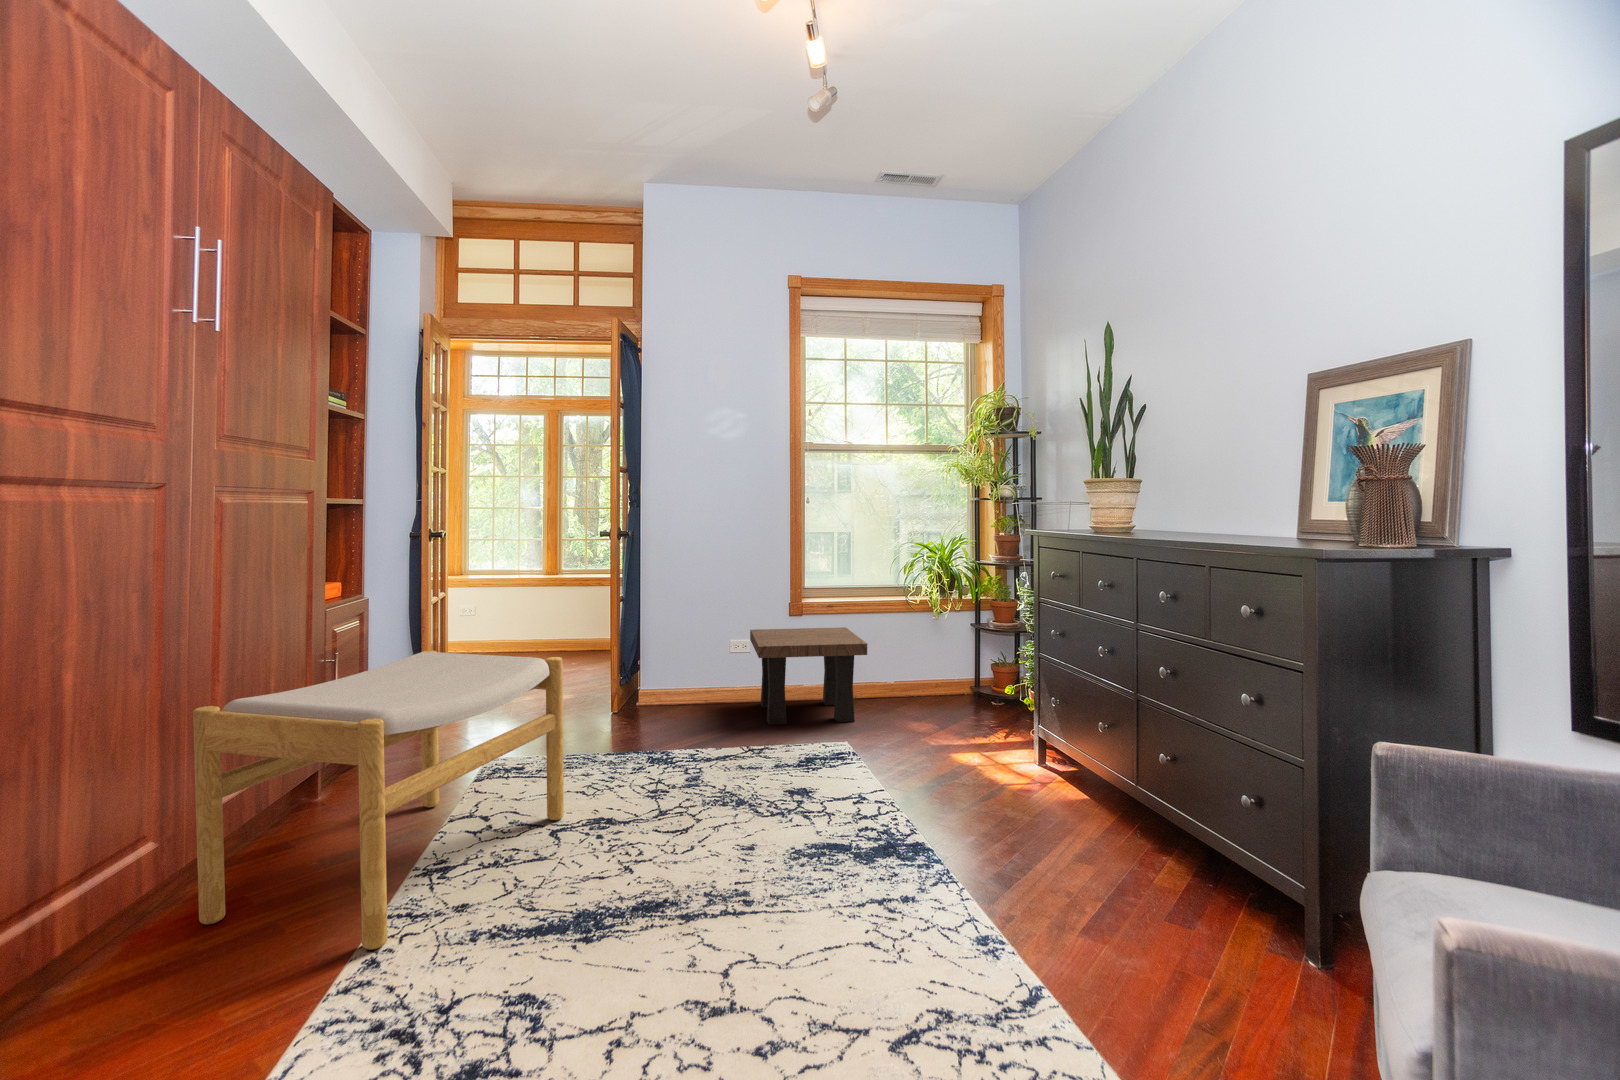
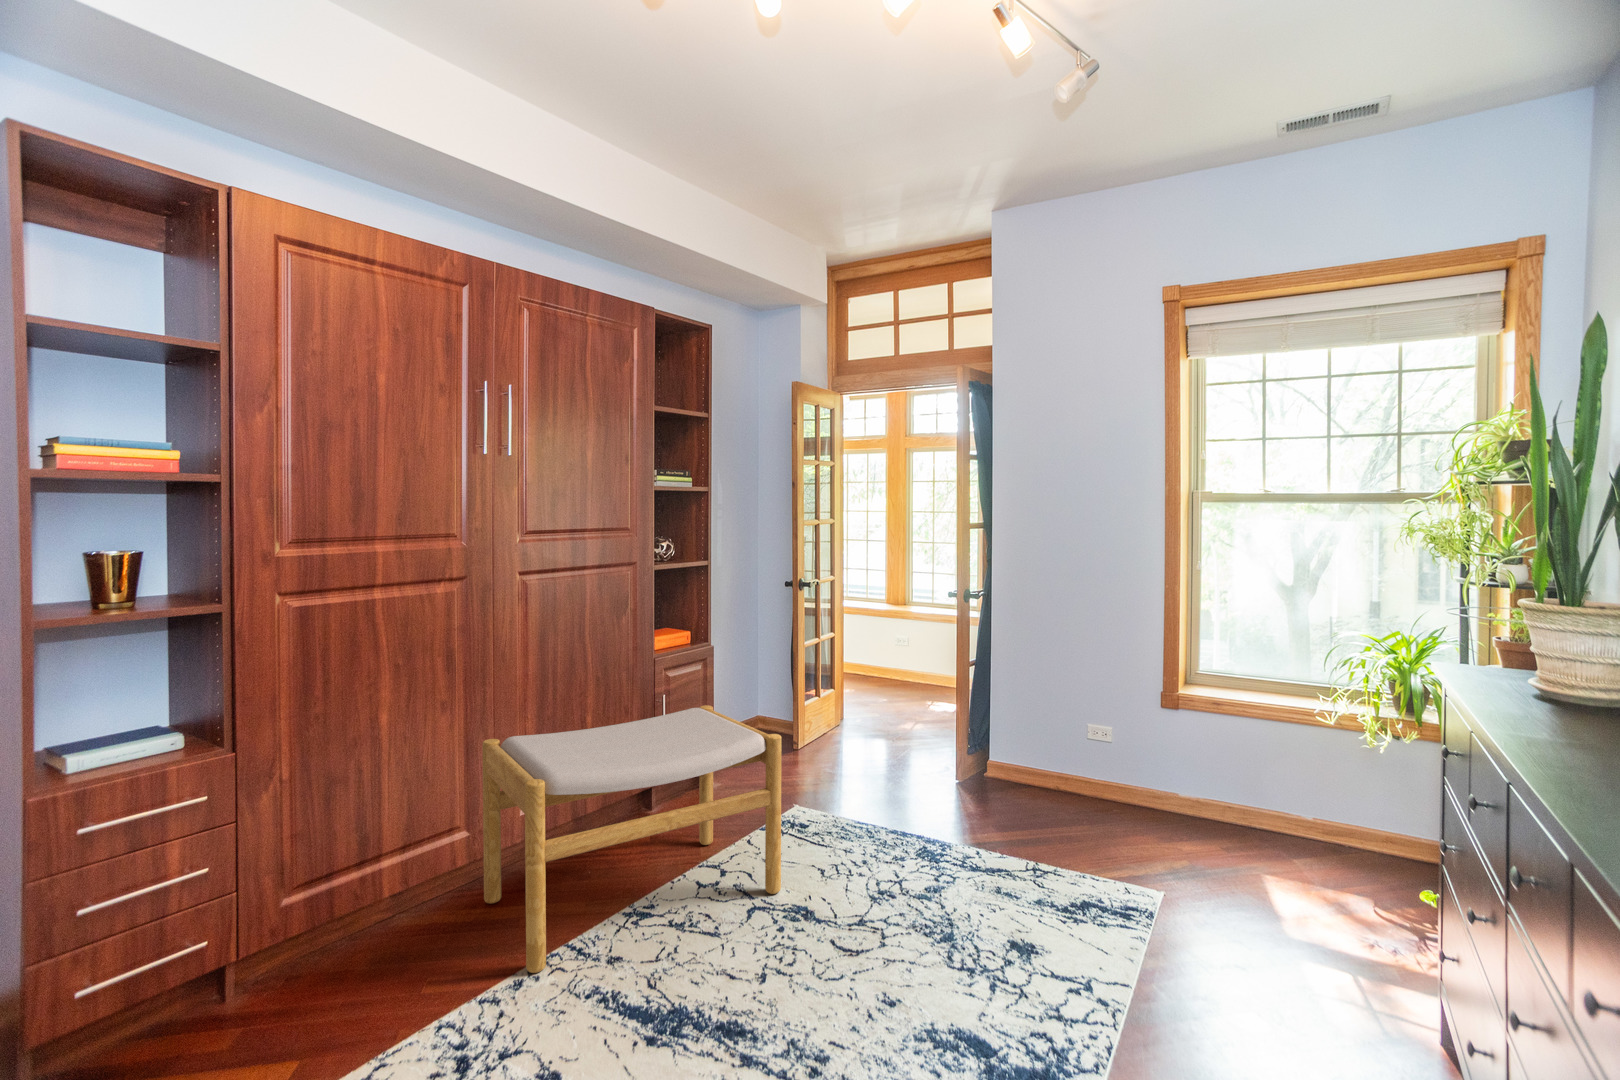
side table: present [750,627,867,725] -> none [1078,716,1238,865]

